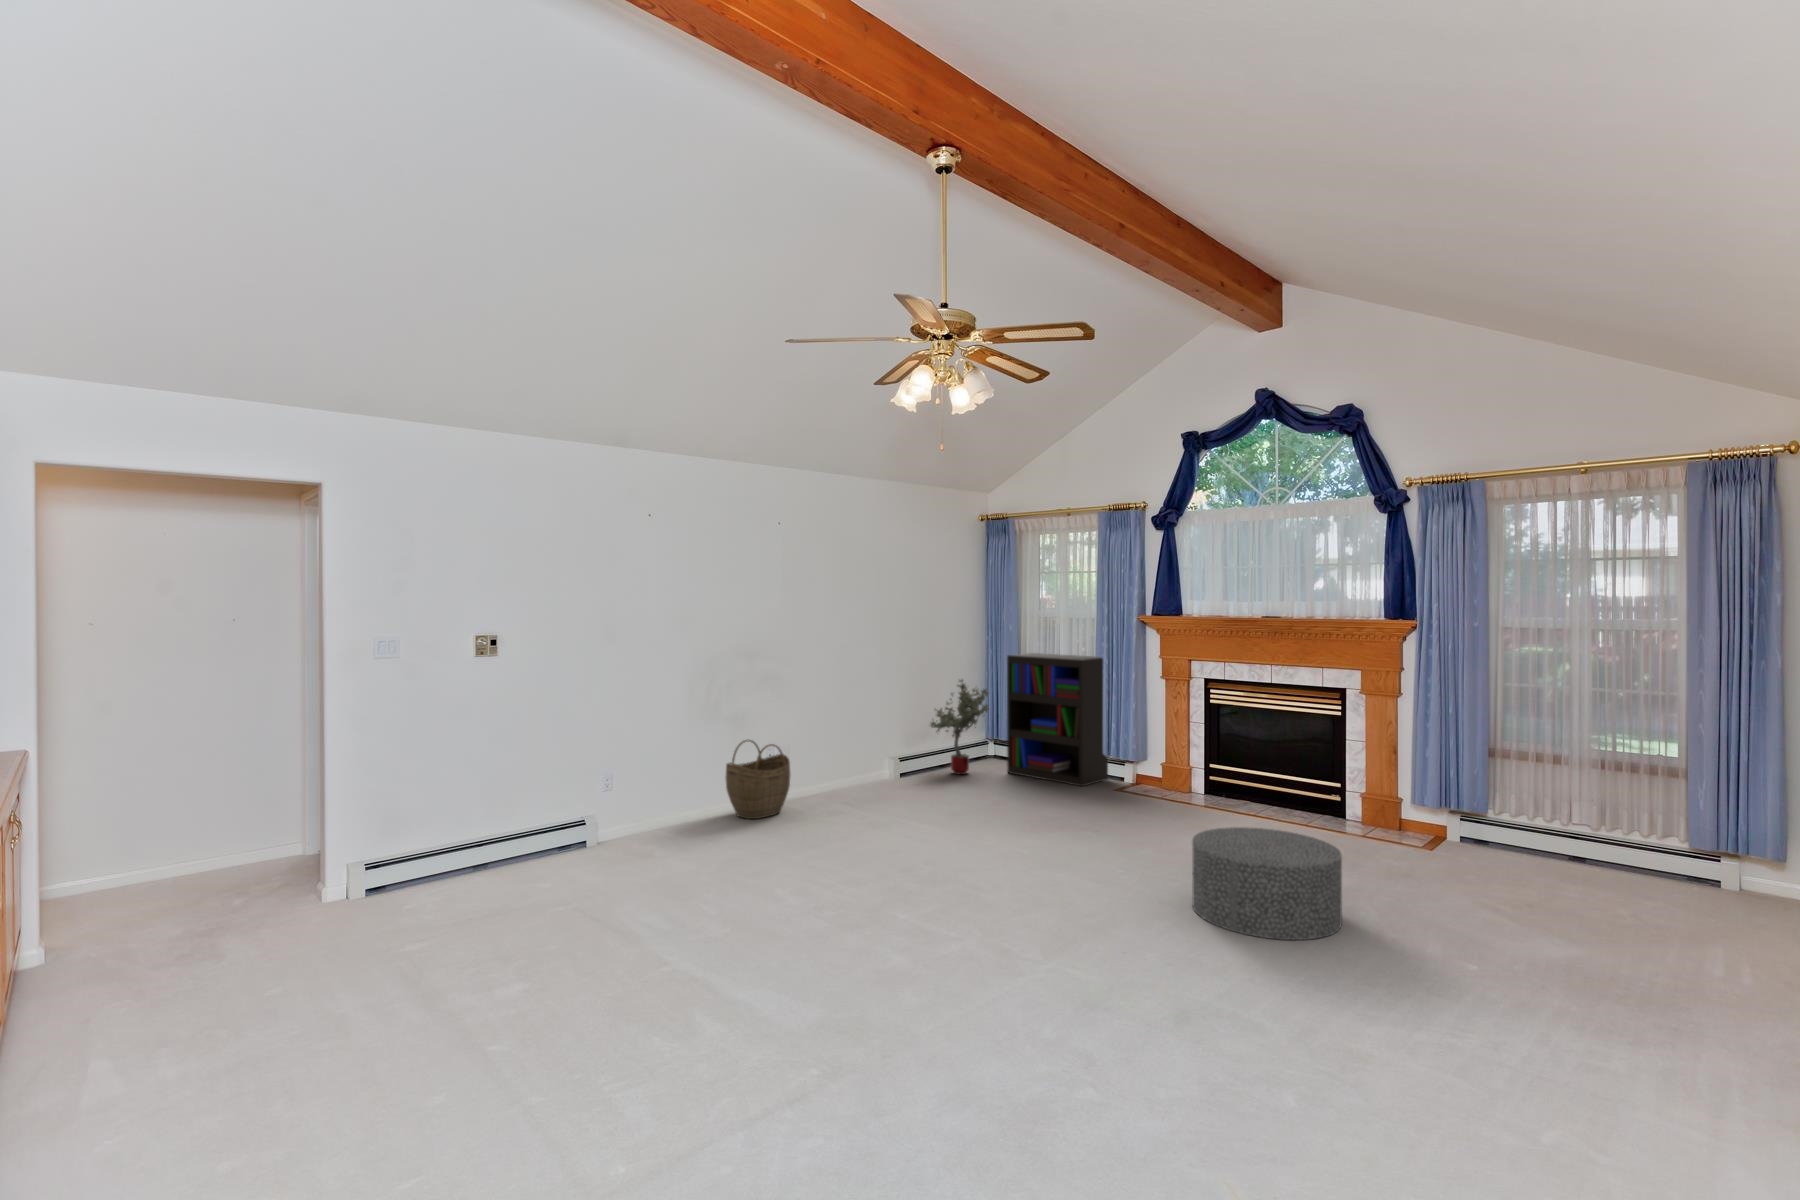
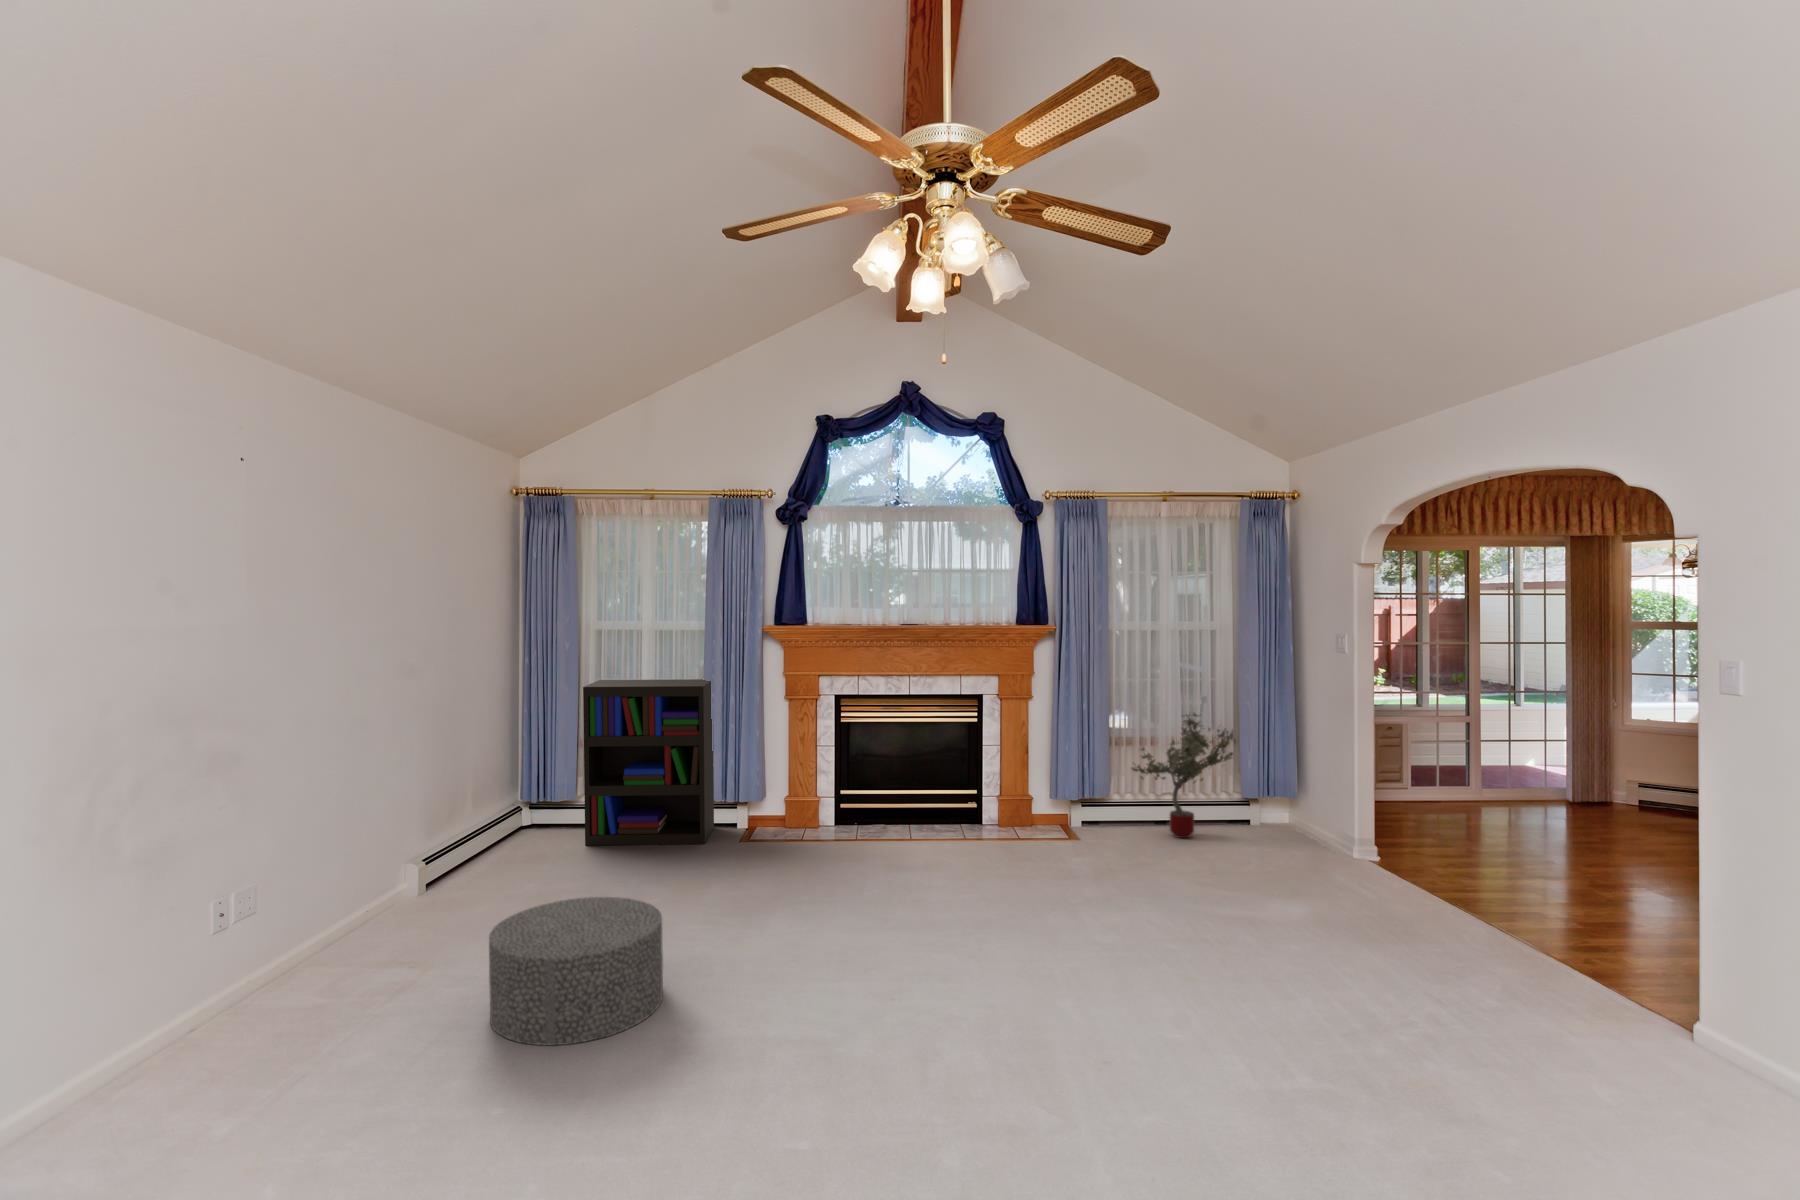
potted tree: present [931,680,989,774] -> present [1131,713,1234,838]
woven basket: present [725,740,791,819] -> none [243,890,369,1040]
ottoman: present [1192,827,1342,940] -> present [489,897,663,1045]

